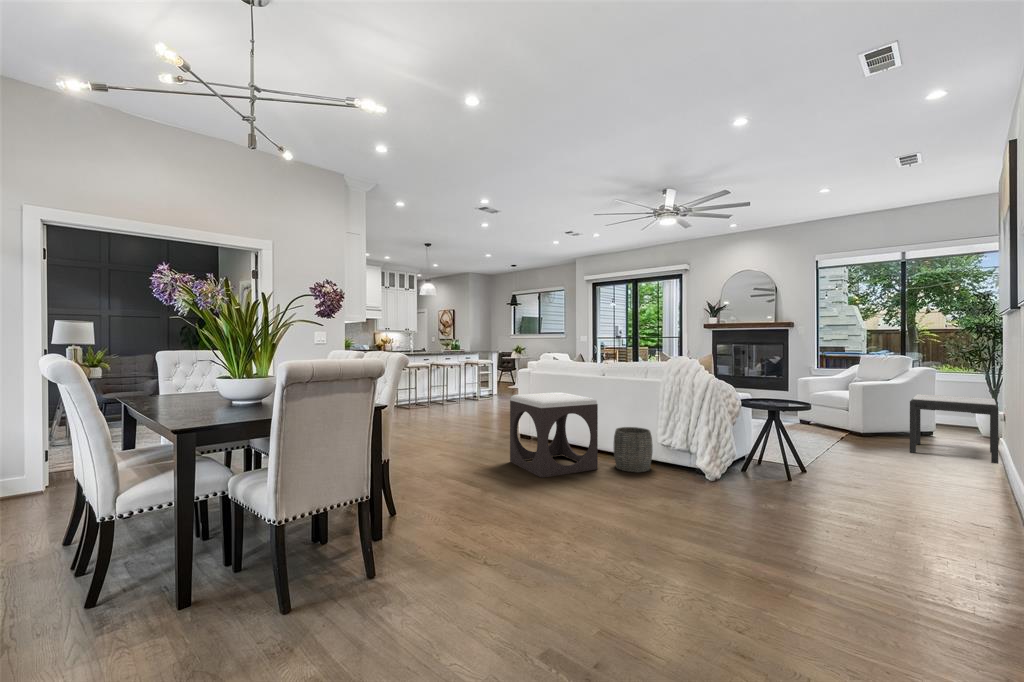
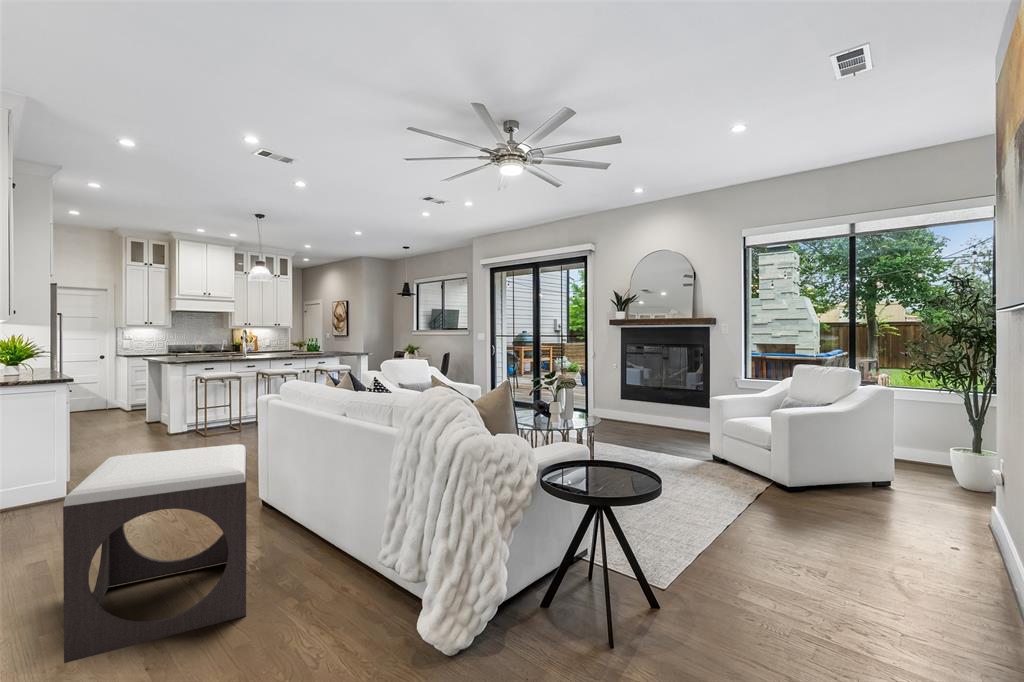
side table: present [910,394,998,464] -> none [860,432,1014,572]
woven basket: present [614,427,653,472] -> none [286,518,369,627]

